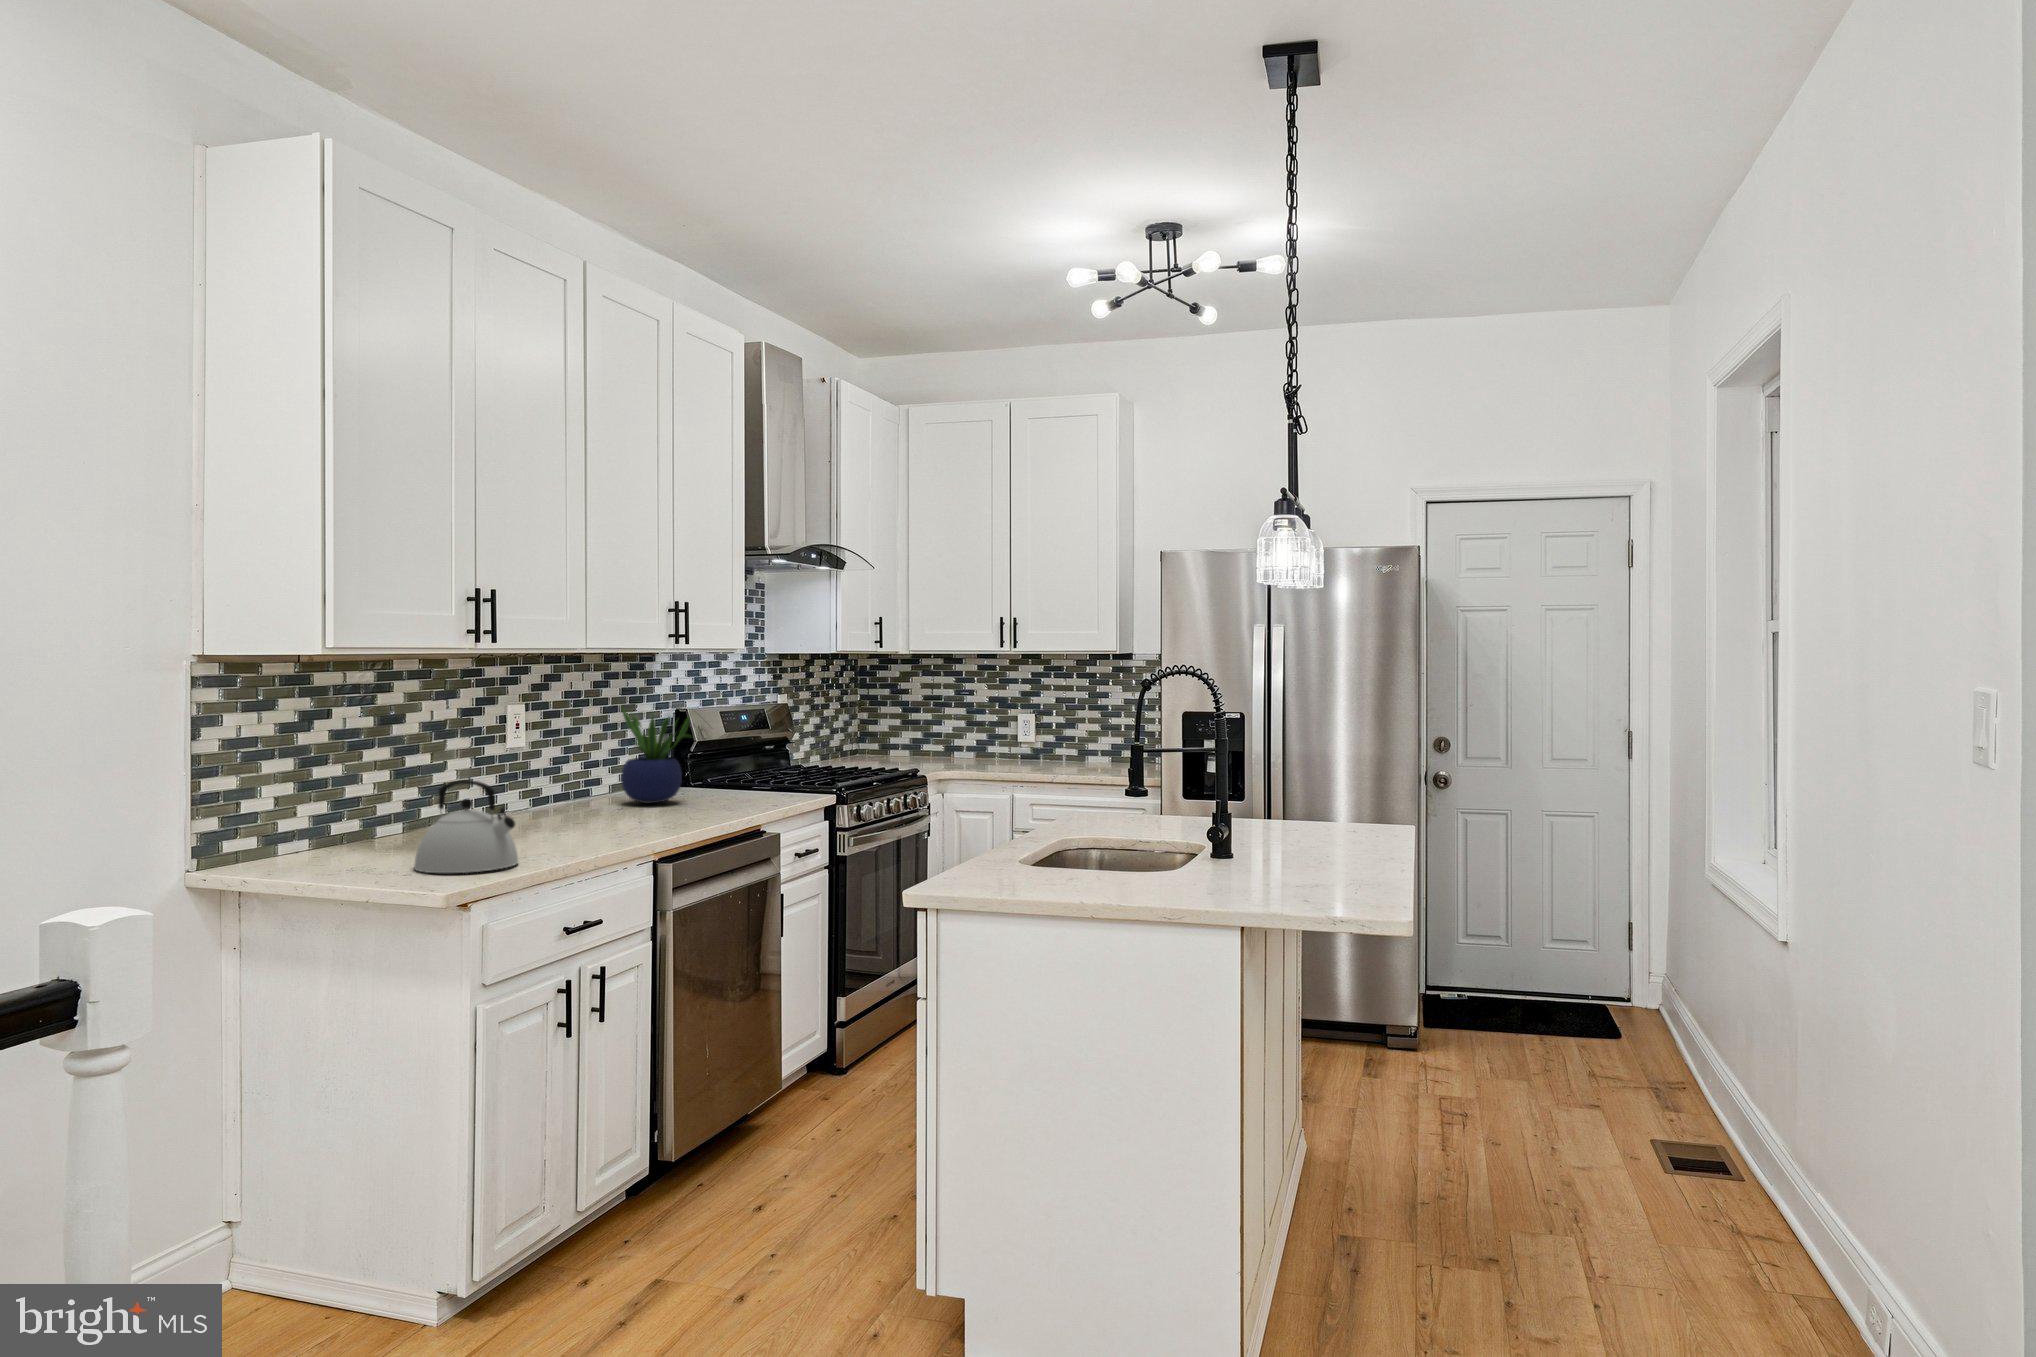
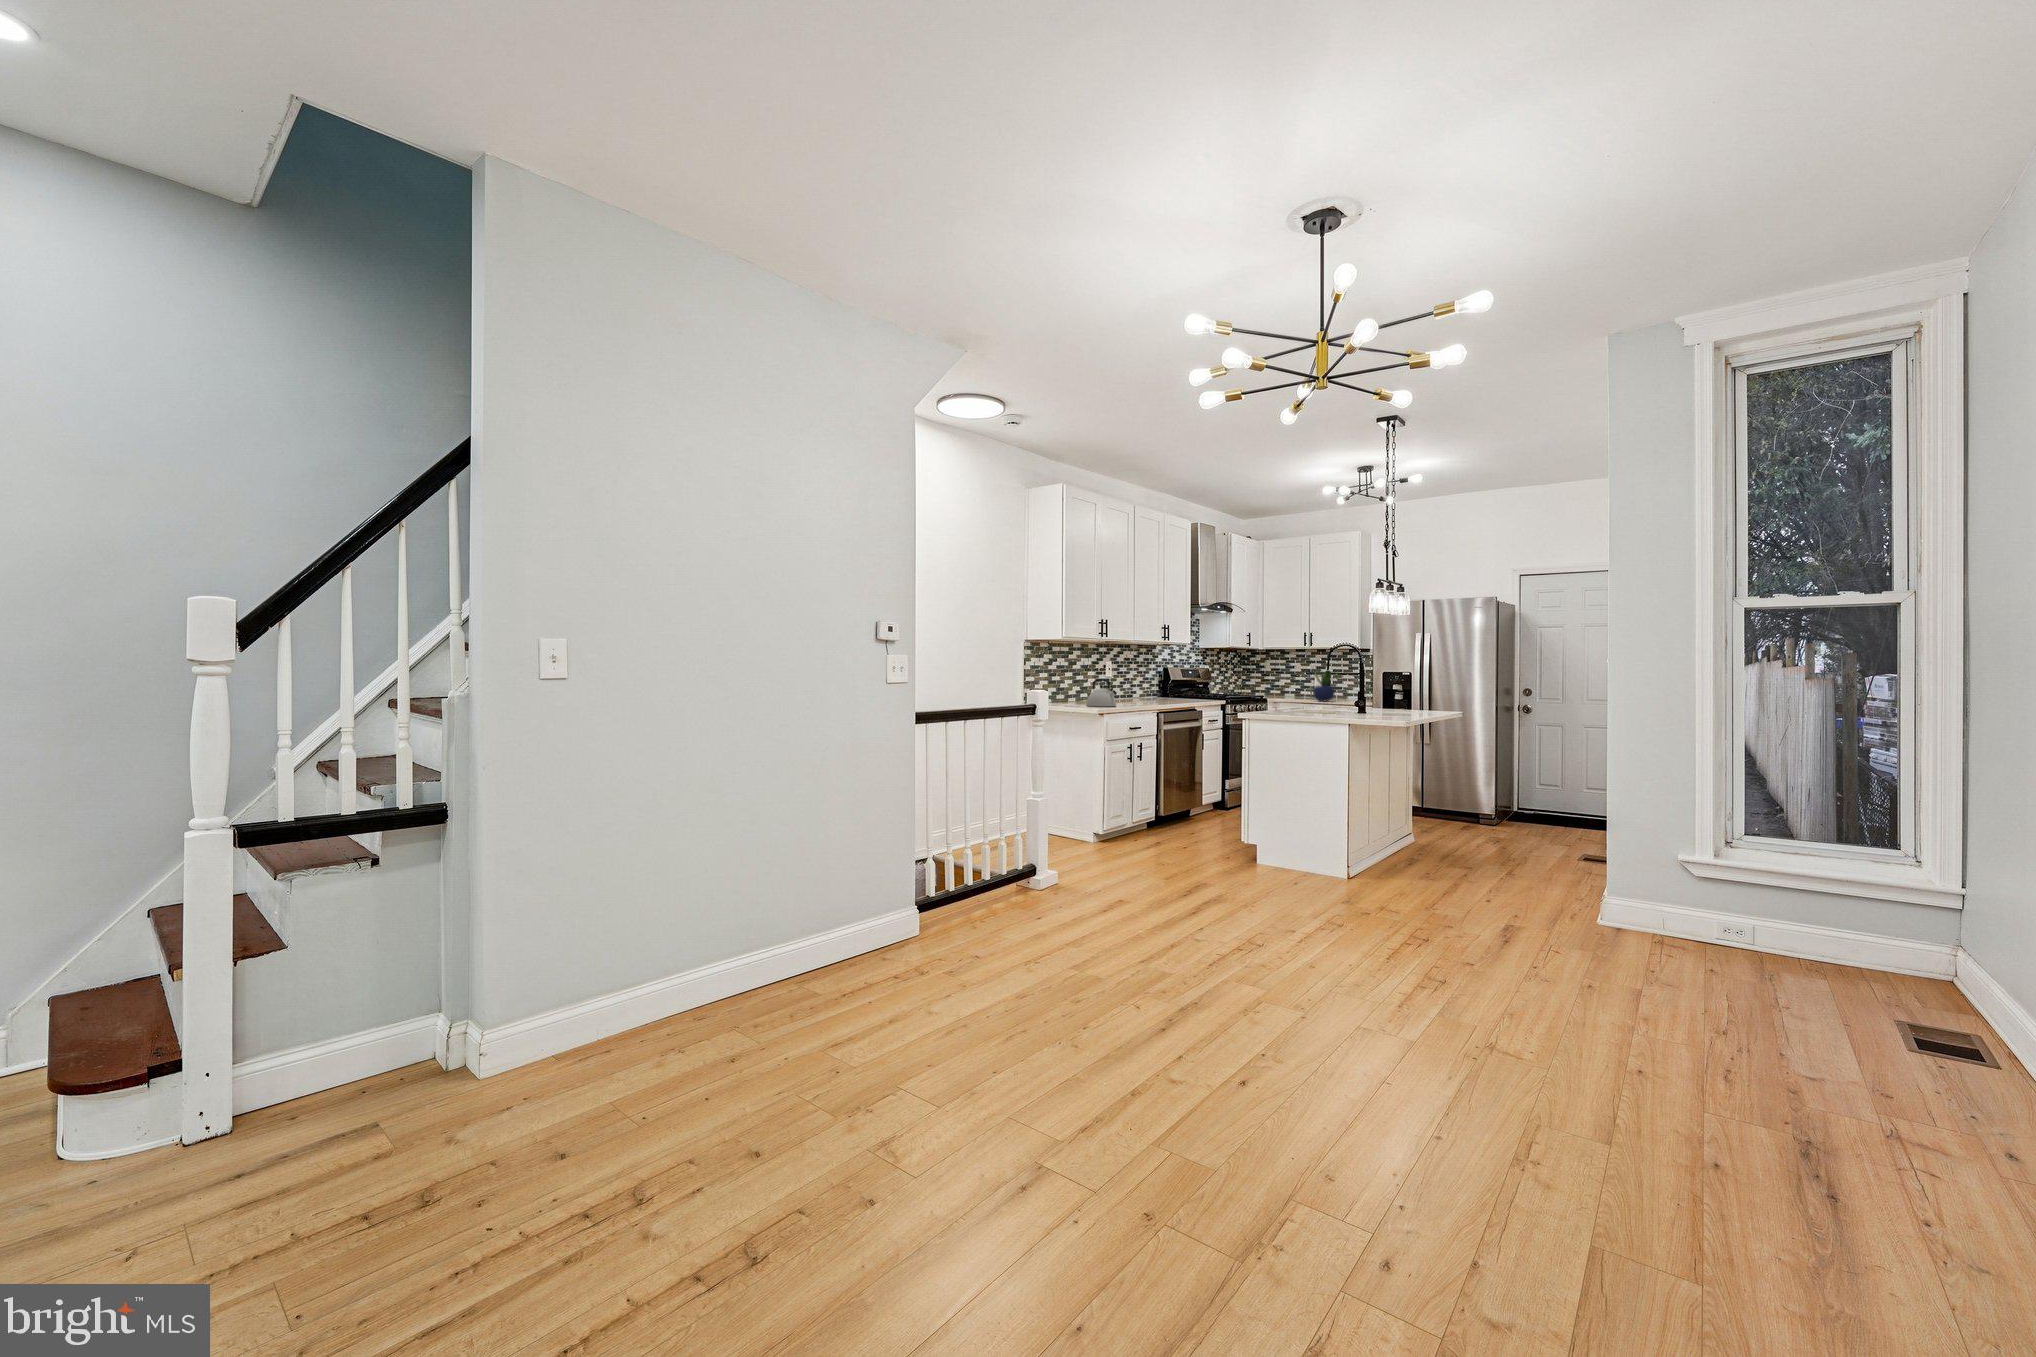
potted plant: present [621,708,690,803] -> present [1313,671,1337,701]

